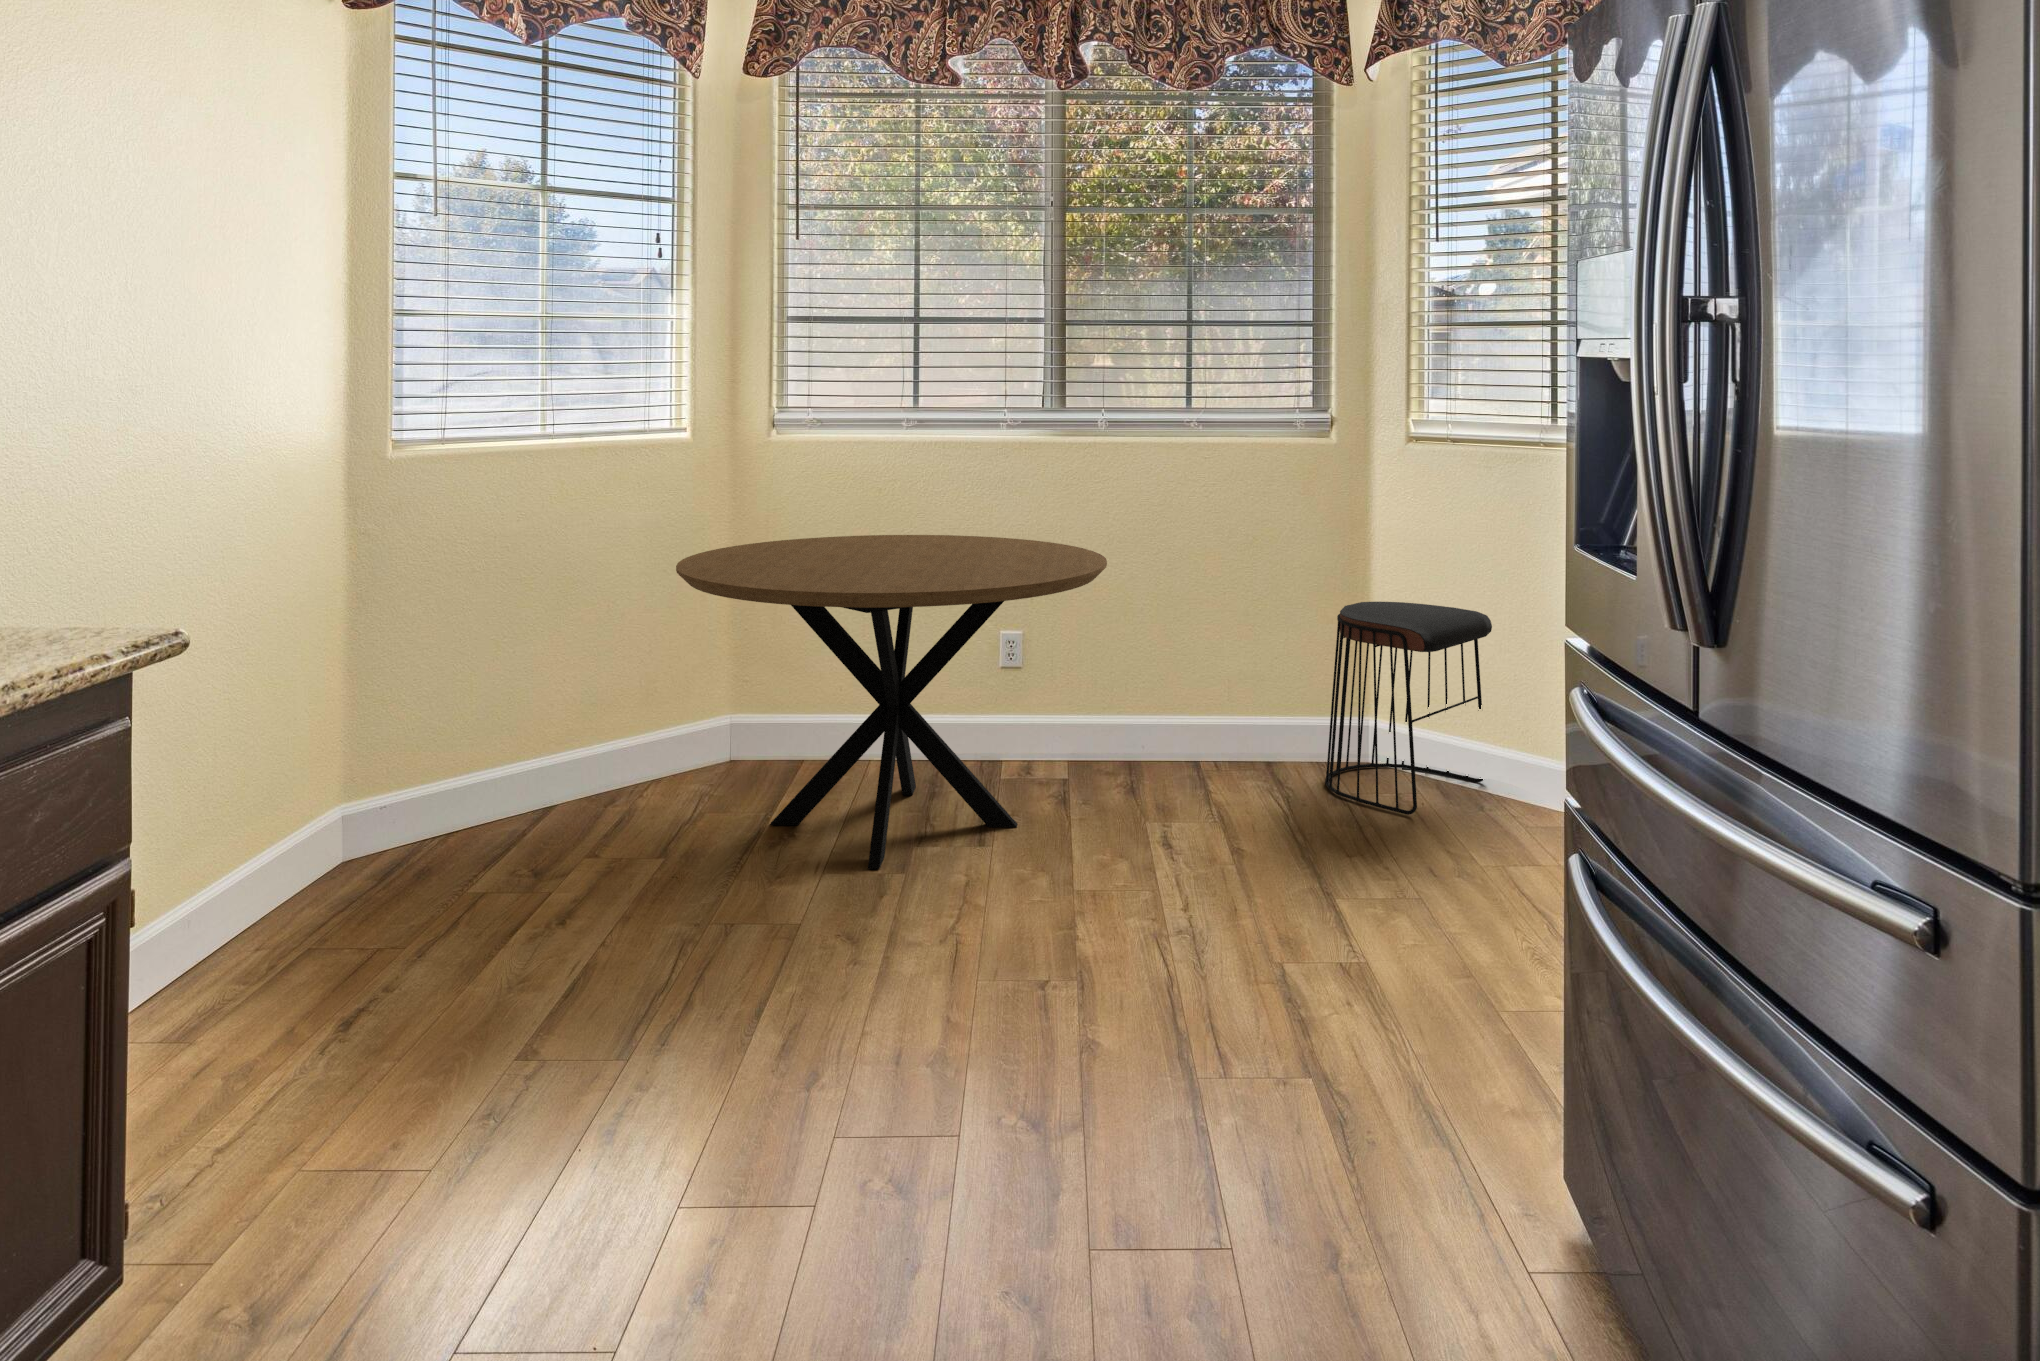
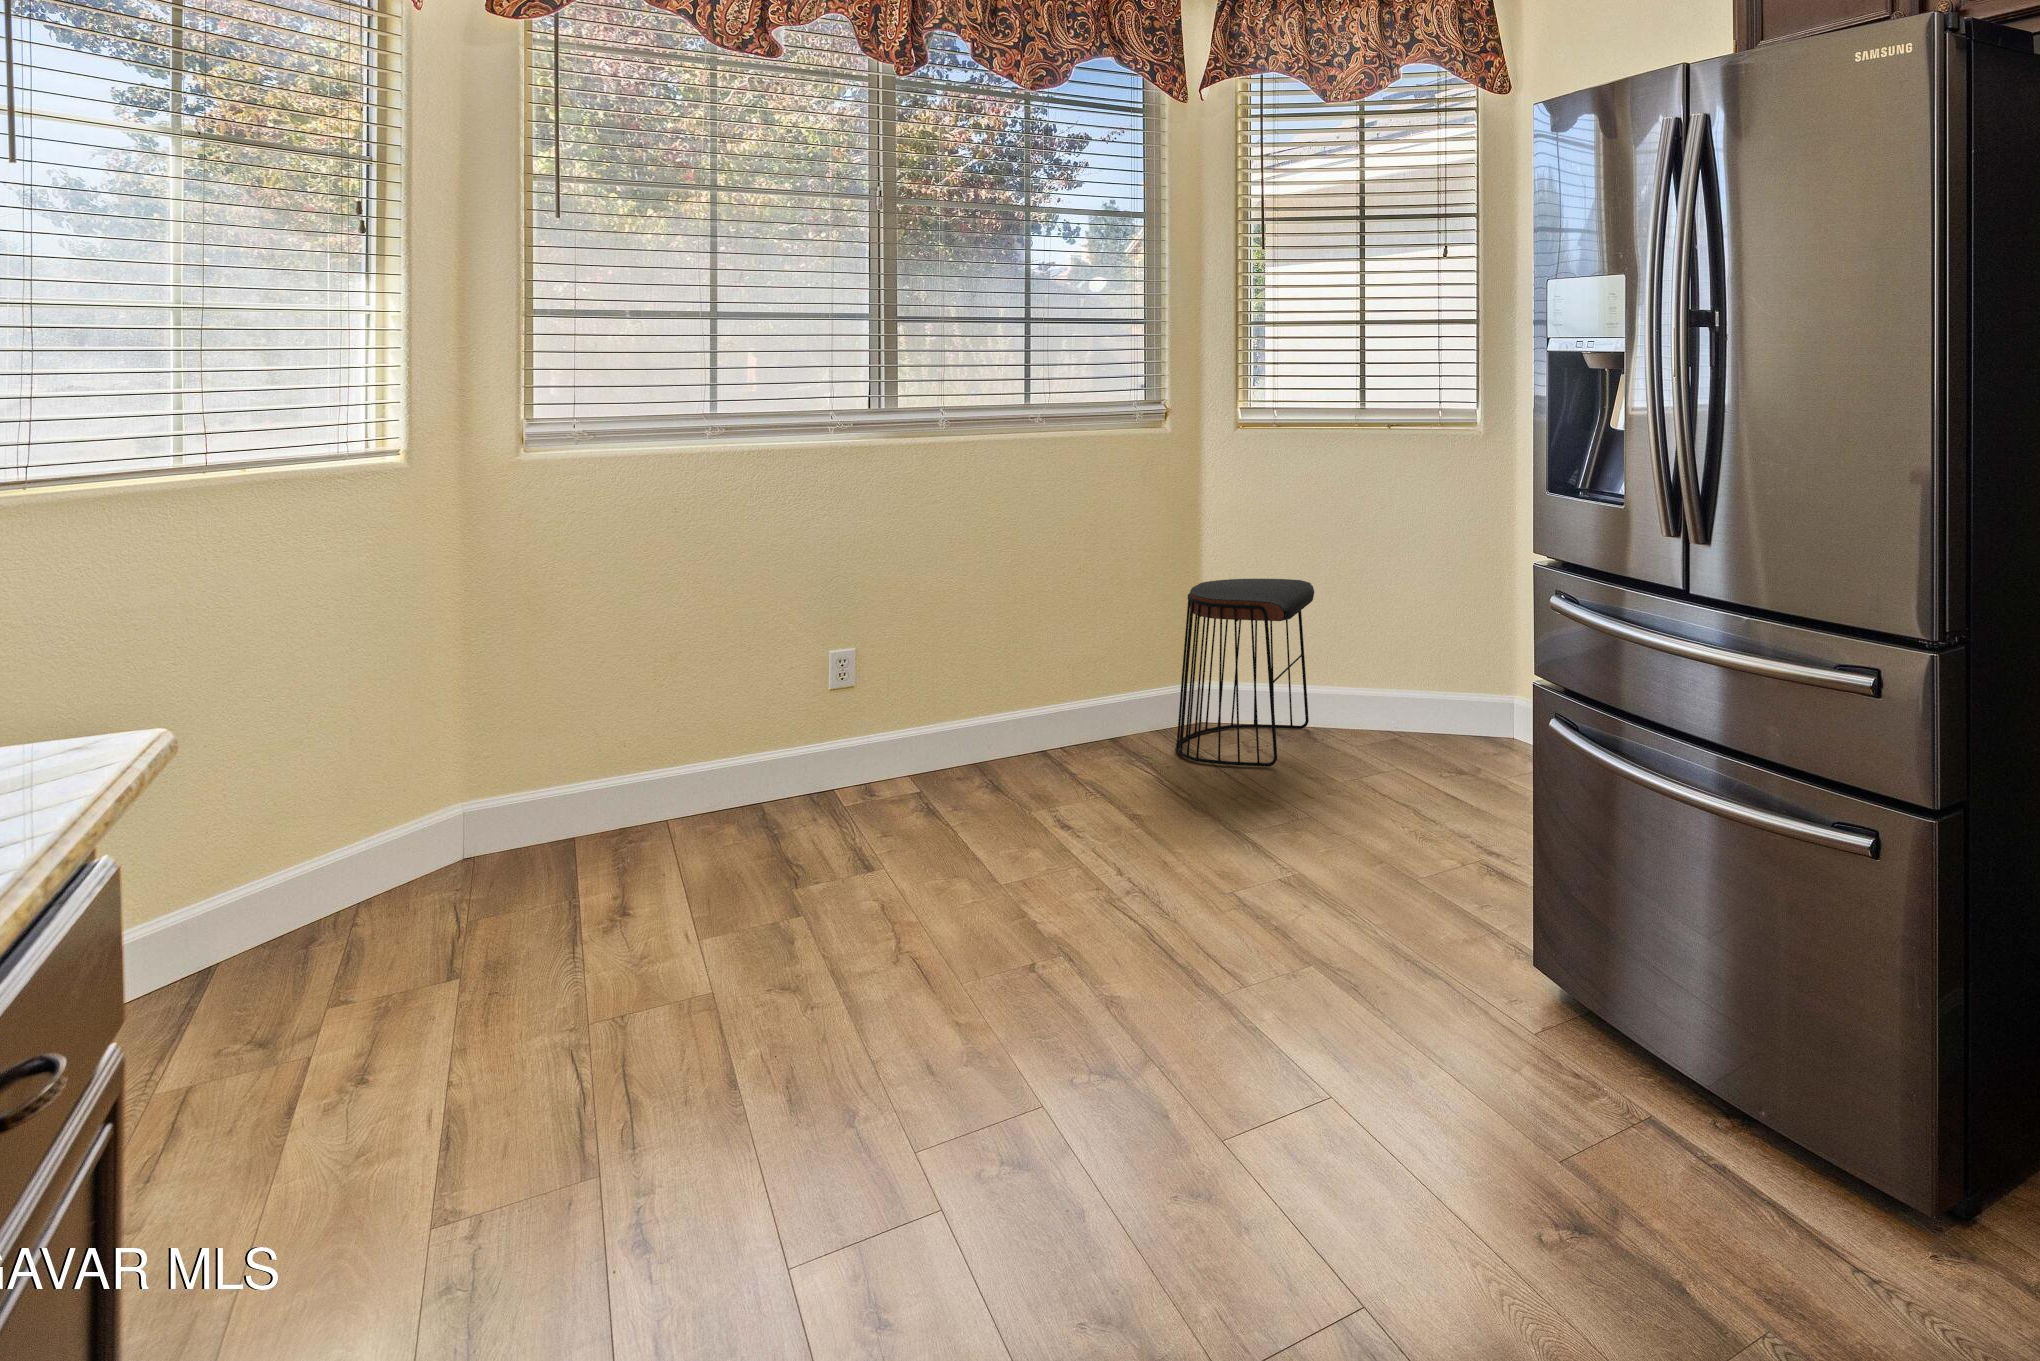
dining table: present [676,535,1107,869] -> none [474,555,1013,934]

